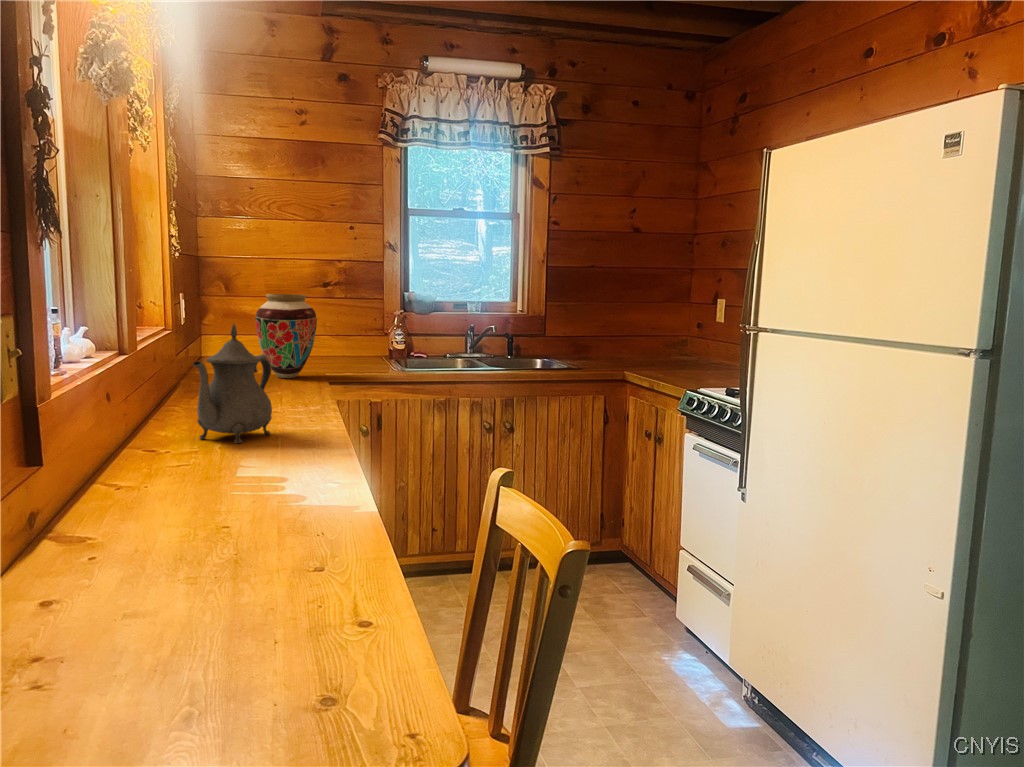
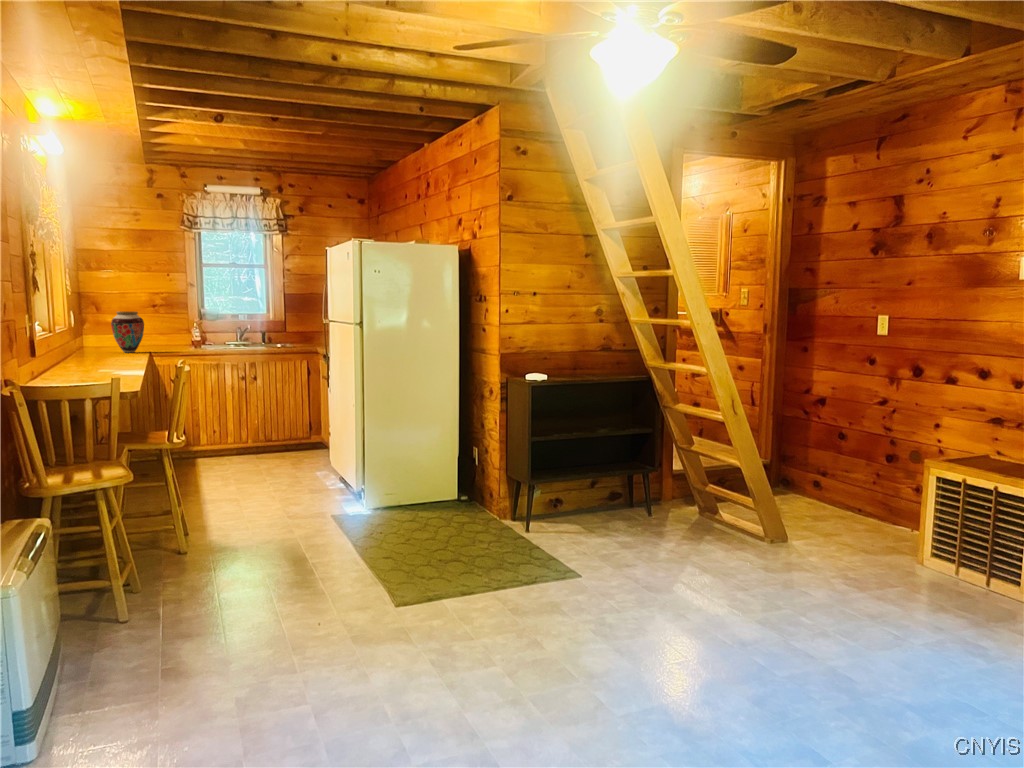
teapot: present [193,324,272,443] -> none [82,320,114,364]

